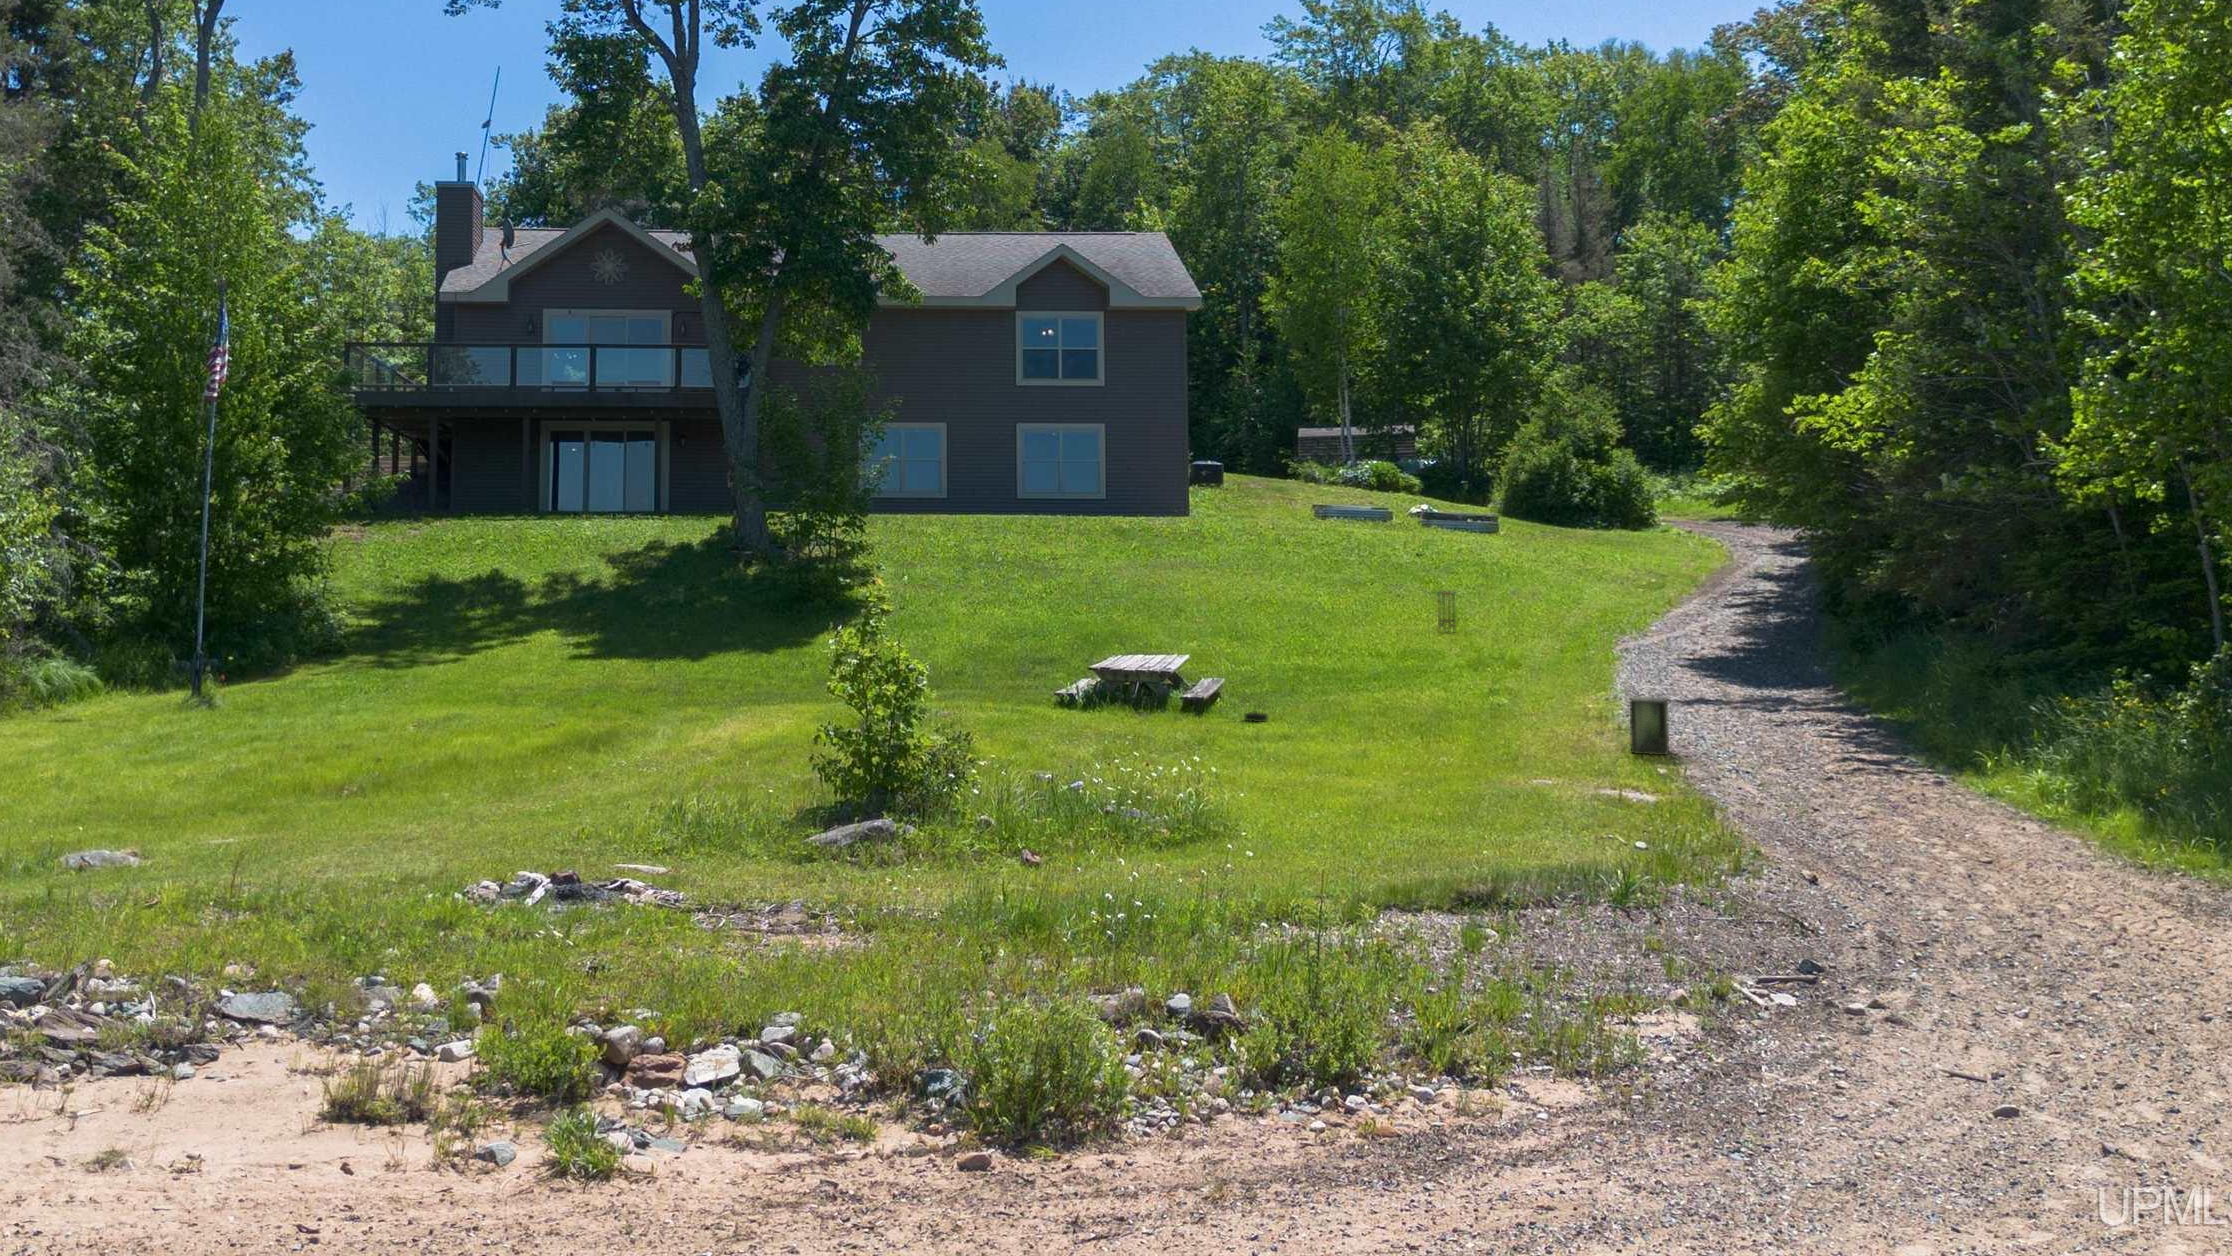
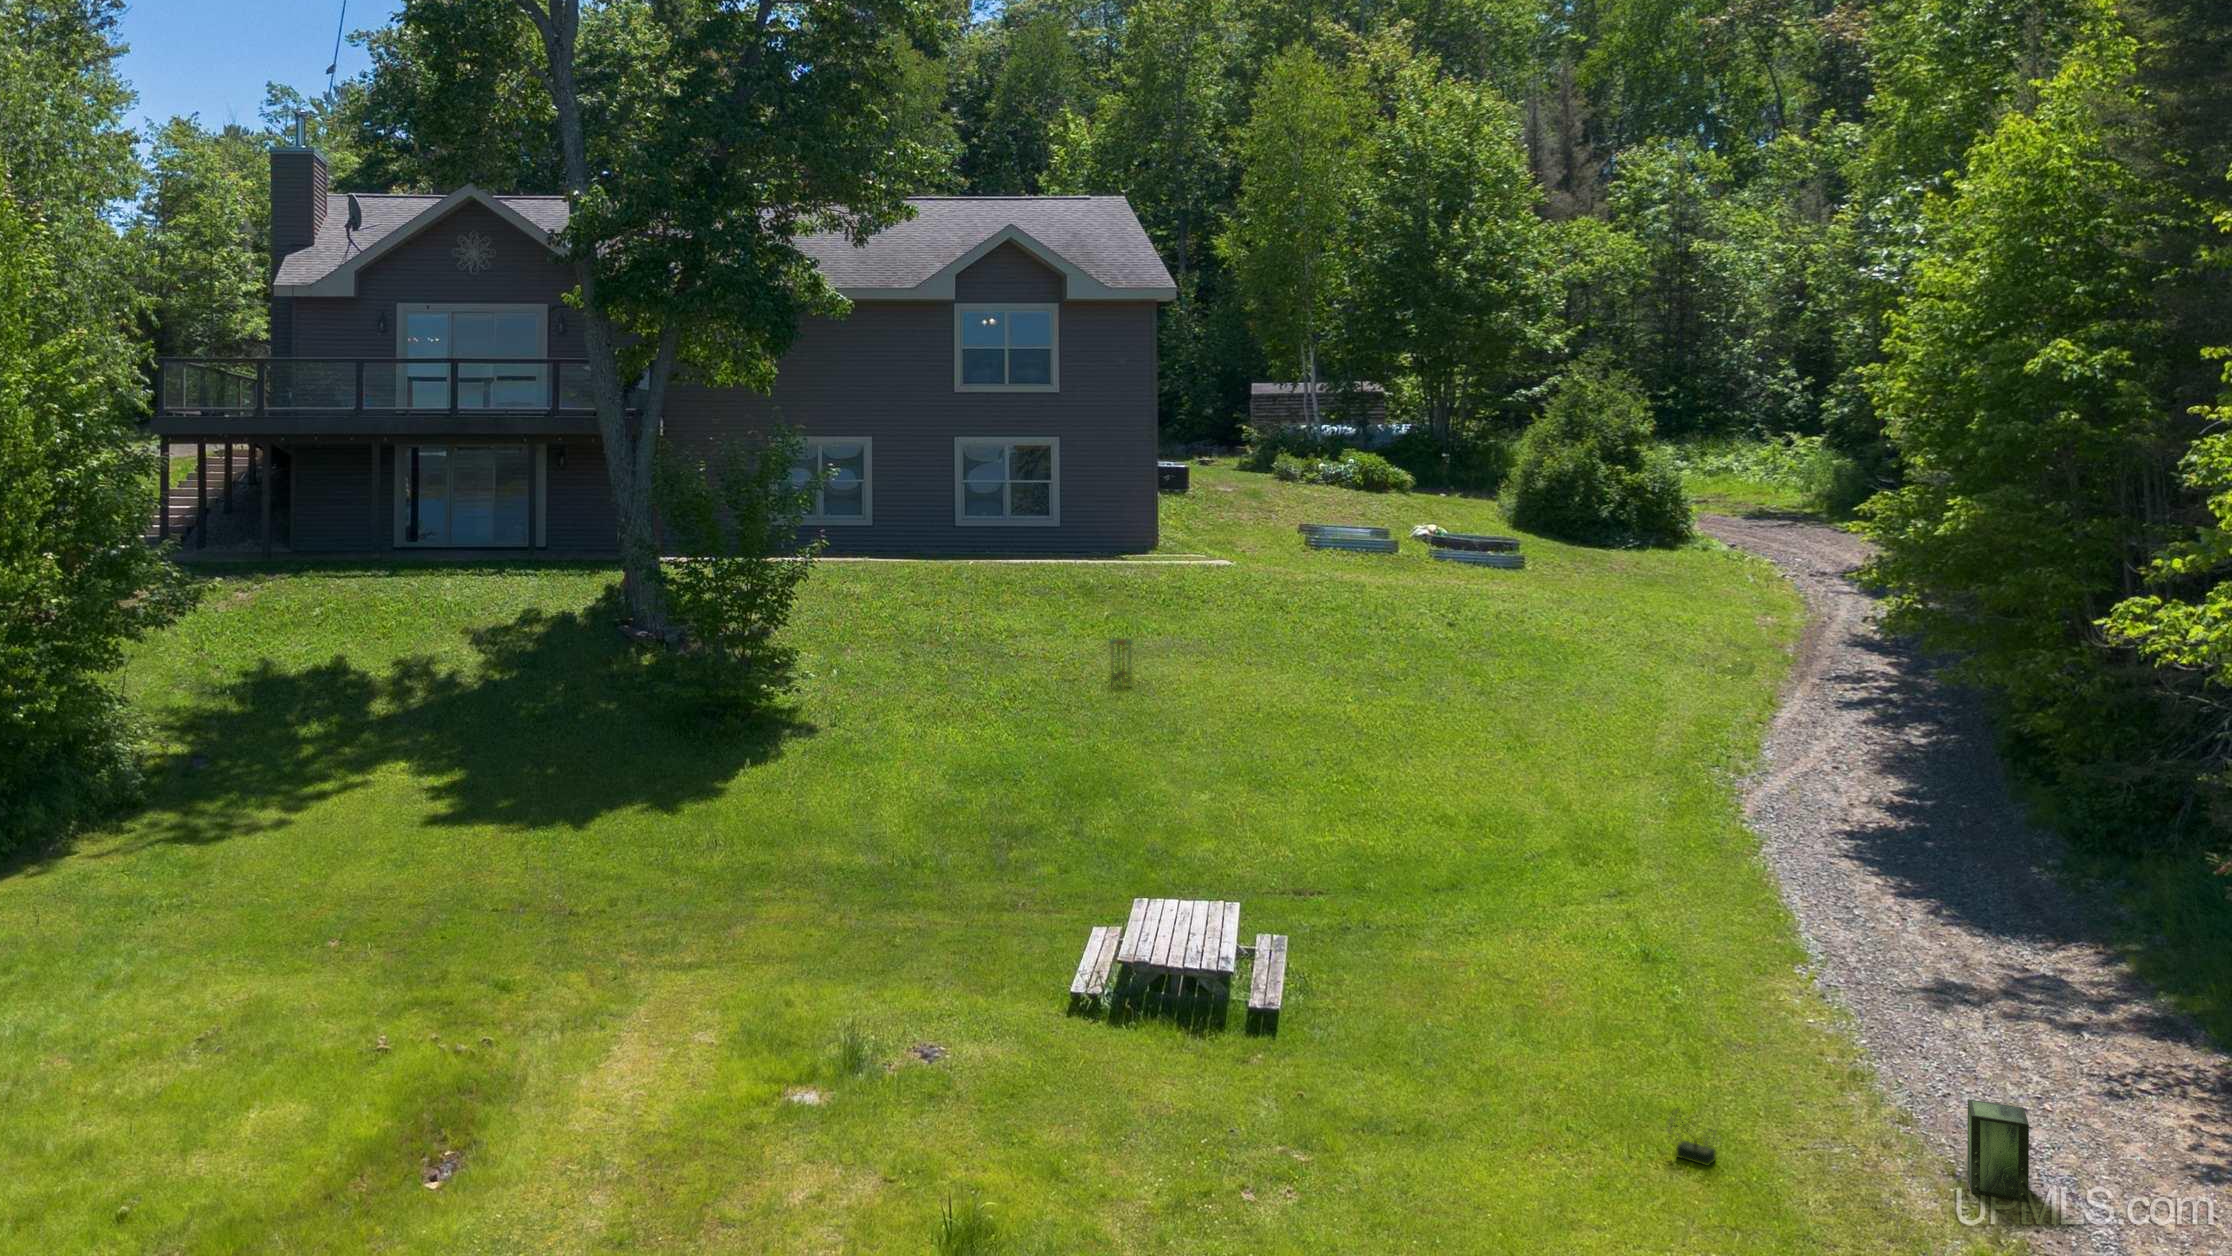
side table: present [1435,591,1456,632] -> present [1109,639,1133,689]
decorative plant: present [1241,697,1268,722] -> present [1668,1111,1720,1165]

